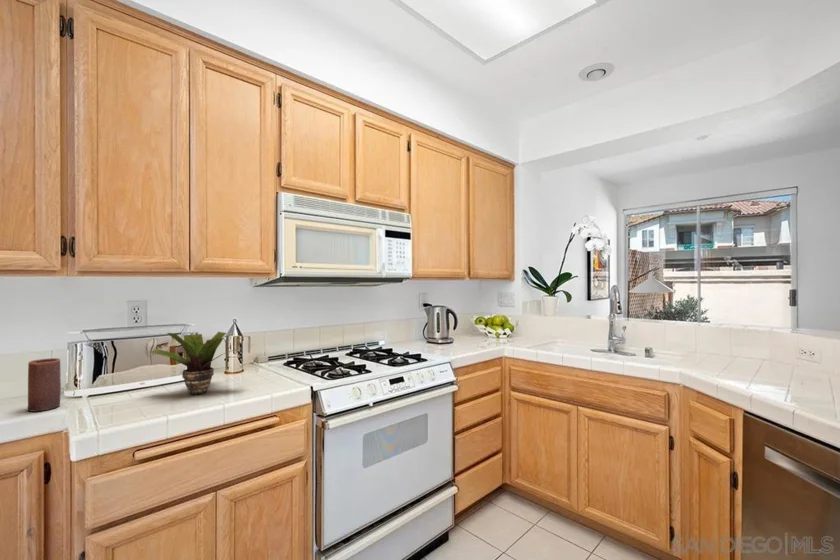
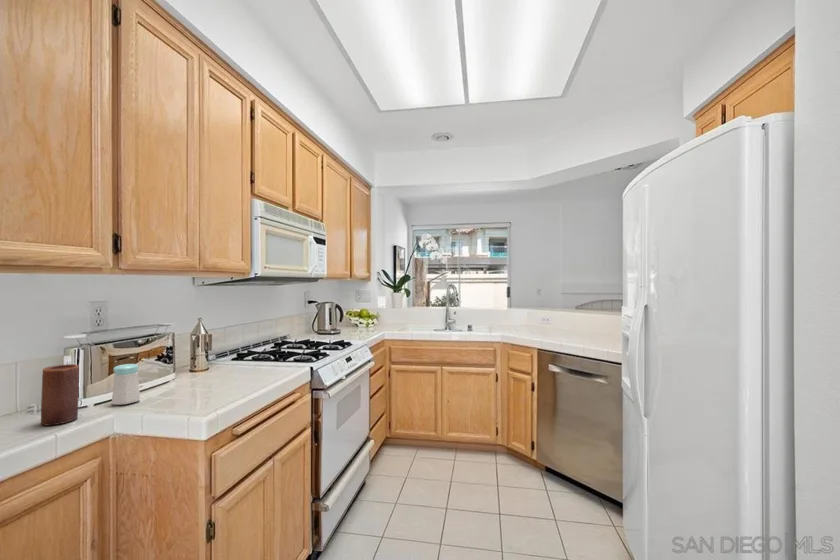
potted plant: present [151,332,238,394] -> none [167,327,254,387]
salt shaker: none [98,362,127,401] -> present [112,364,140,405]

